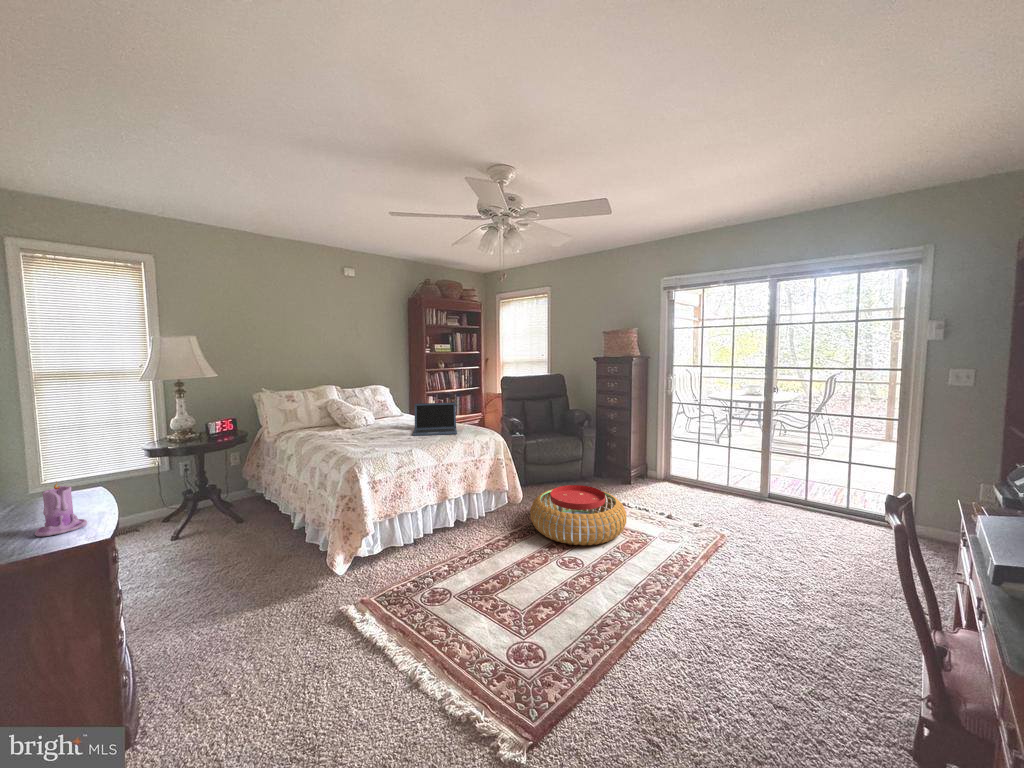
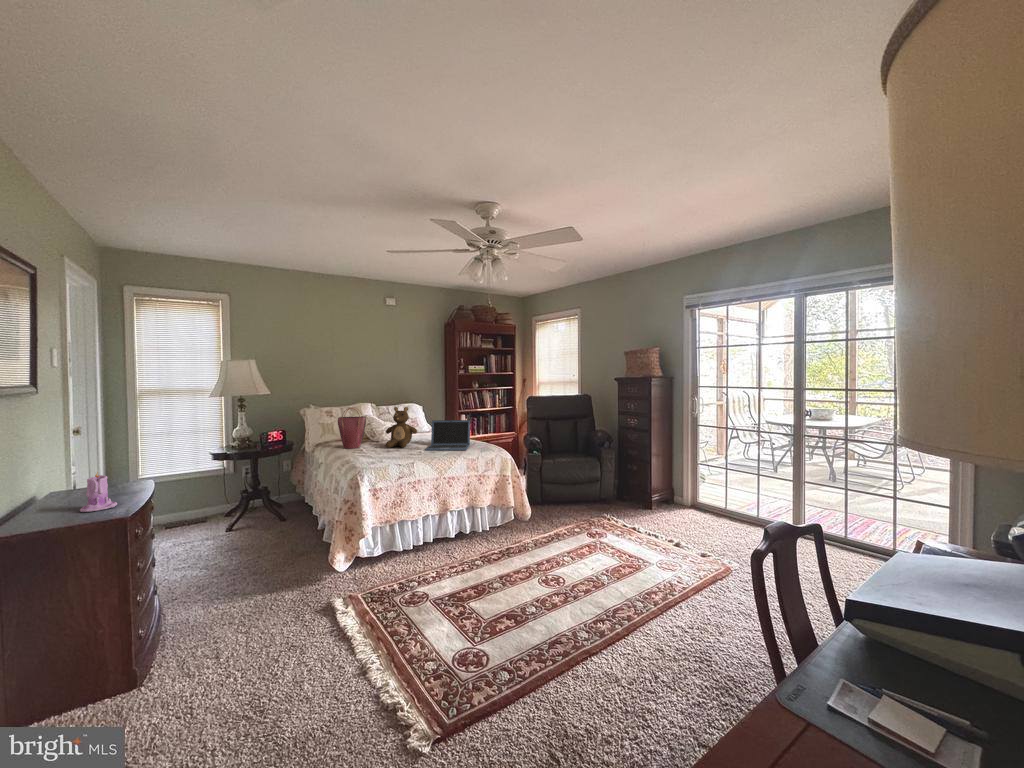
teddy bear: none [363,390,399,434] -> present [386,407,417,448]
handbag: none [308,391,341,437] -> present [338,408,366,449]
pouf: present [530,485,626,546] -> none [528,506,625,567]

